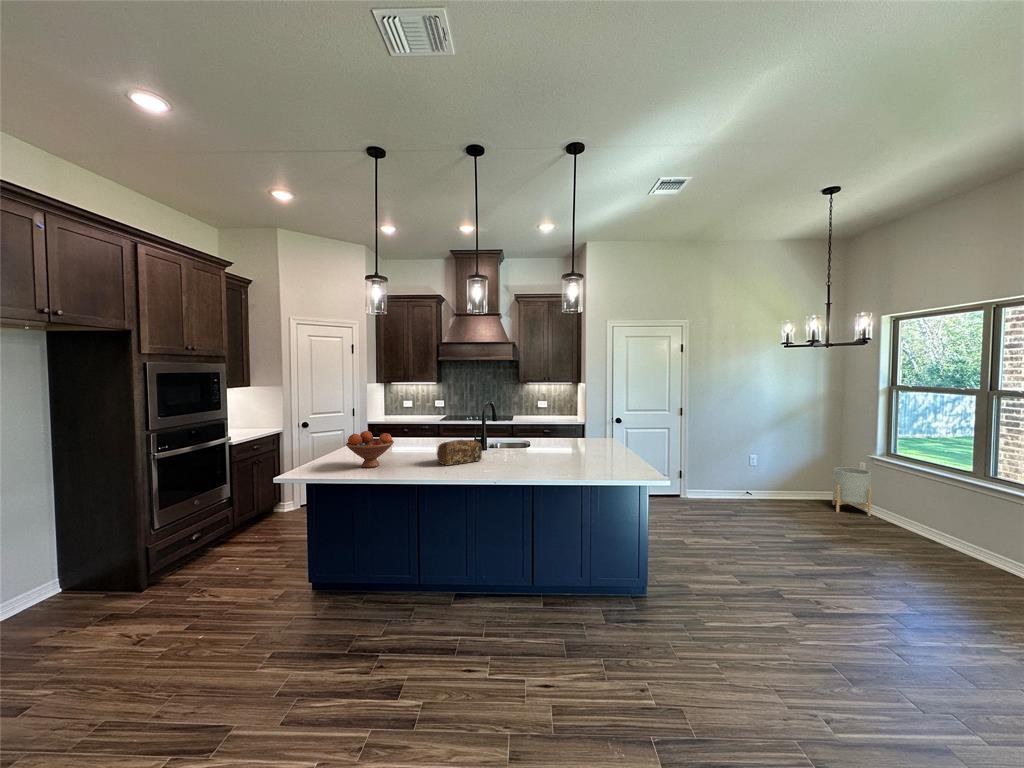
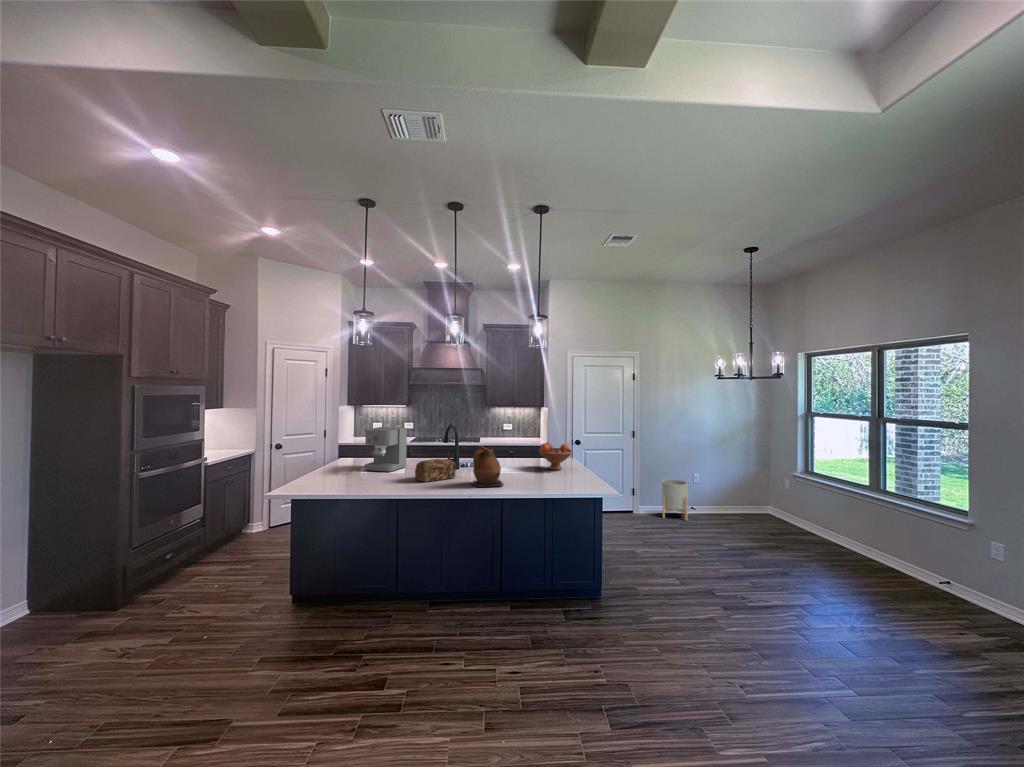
coffee maker: none [386,404,431,454] -> present [365,427,407,472]
ceramic pitcher: none [498,426,535,472] -> present [472,446,503,487]
fruit bowl: present [346,431,394,468] -> present [538,442,573,470]
planter: present [832,467,872,516] -> present [662,480,688,520]

